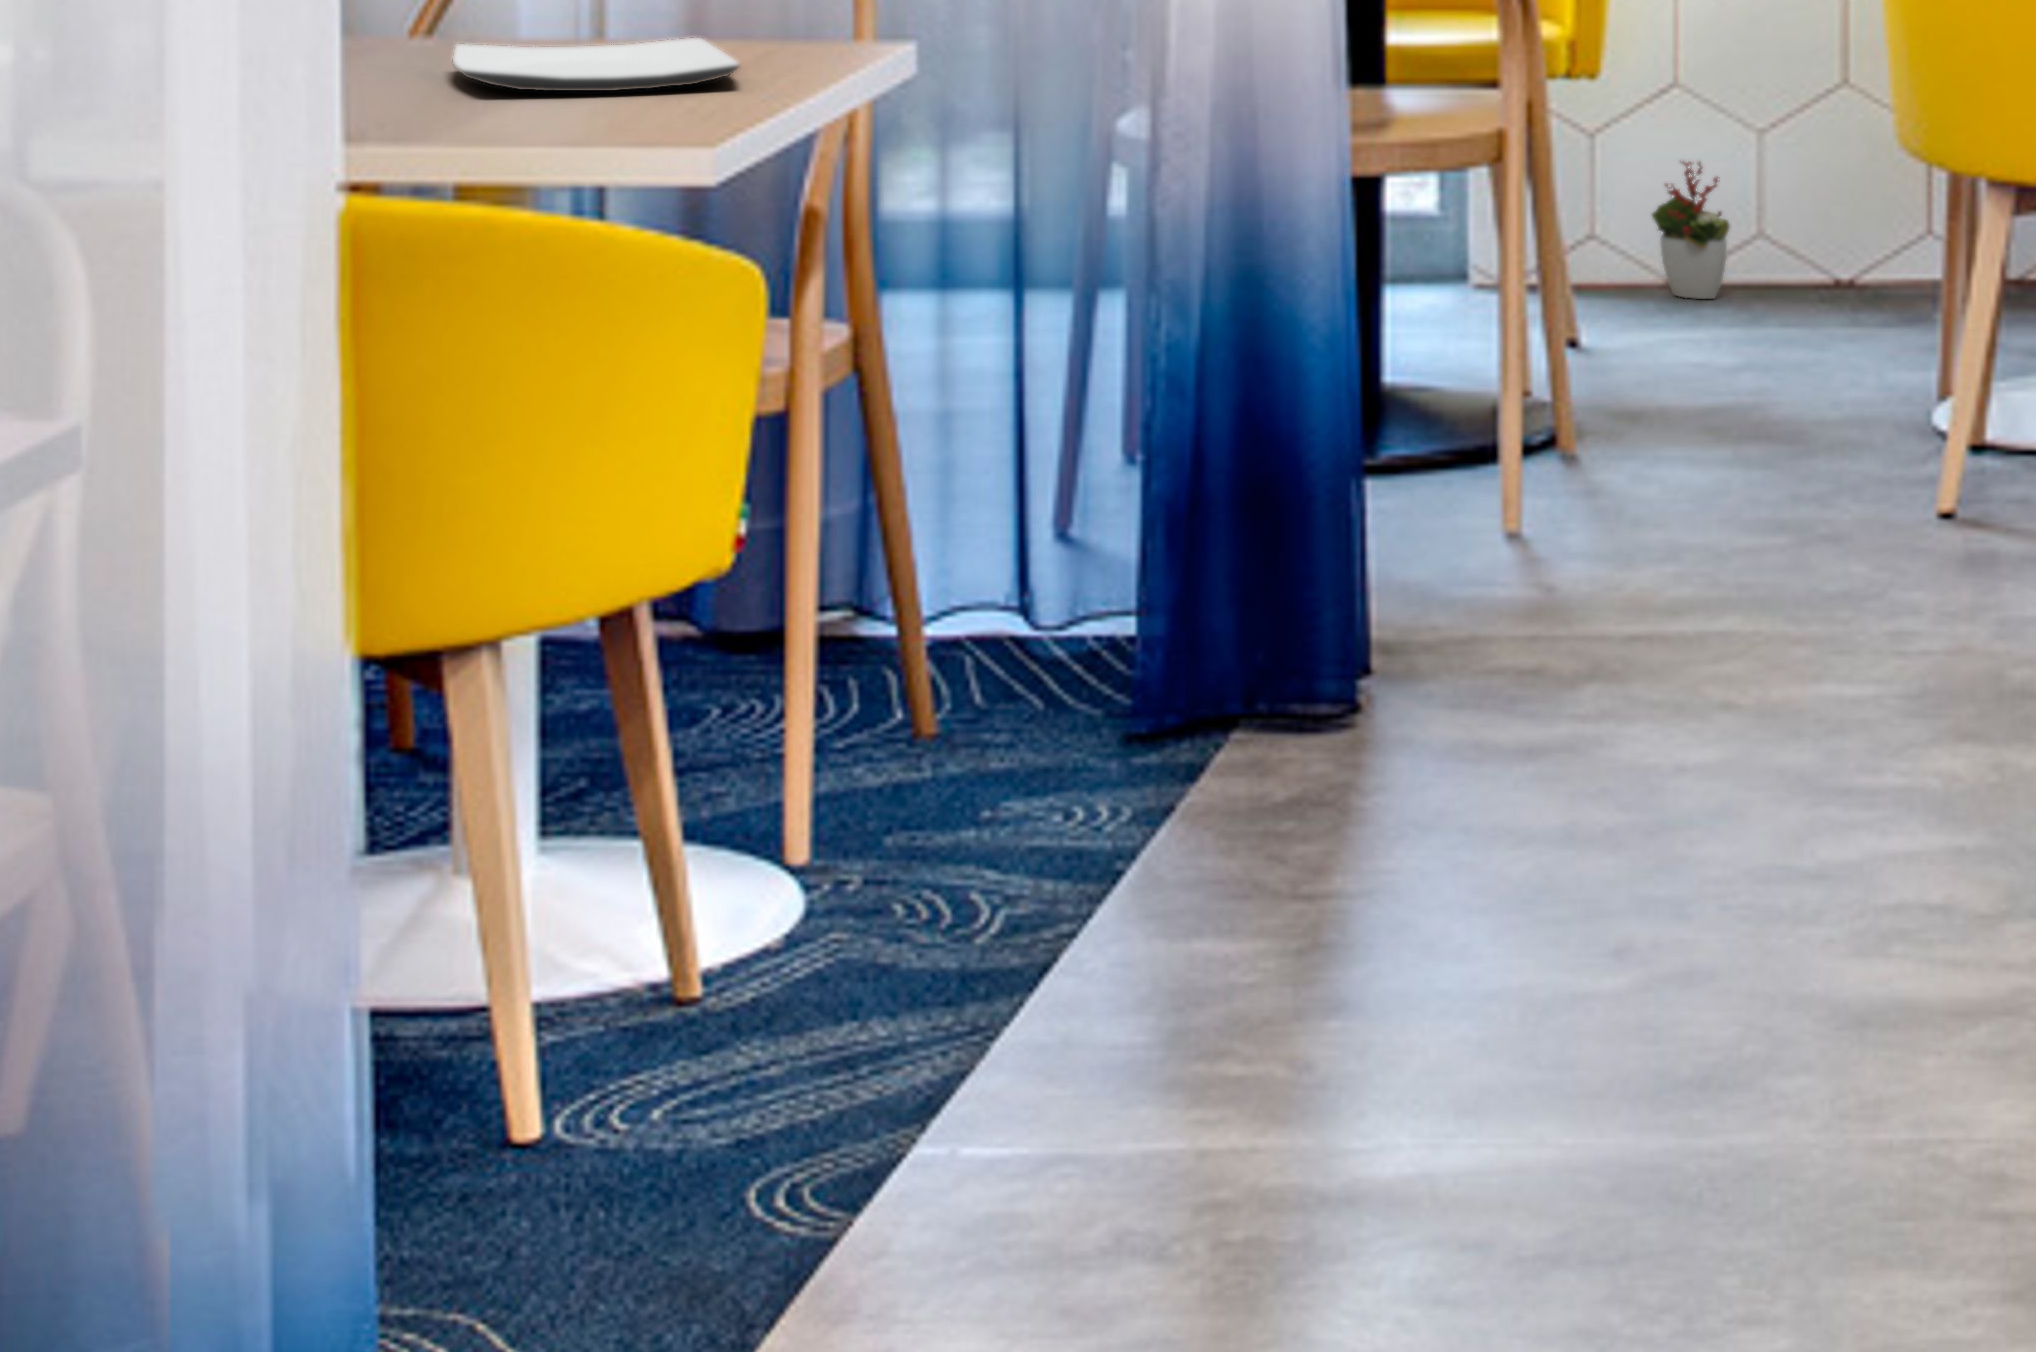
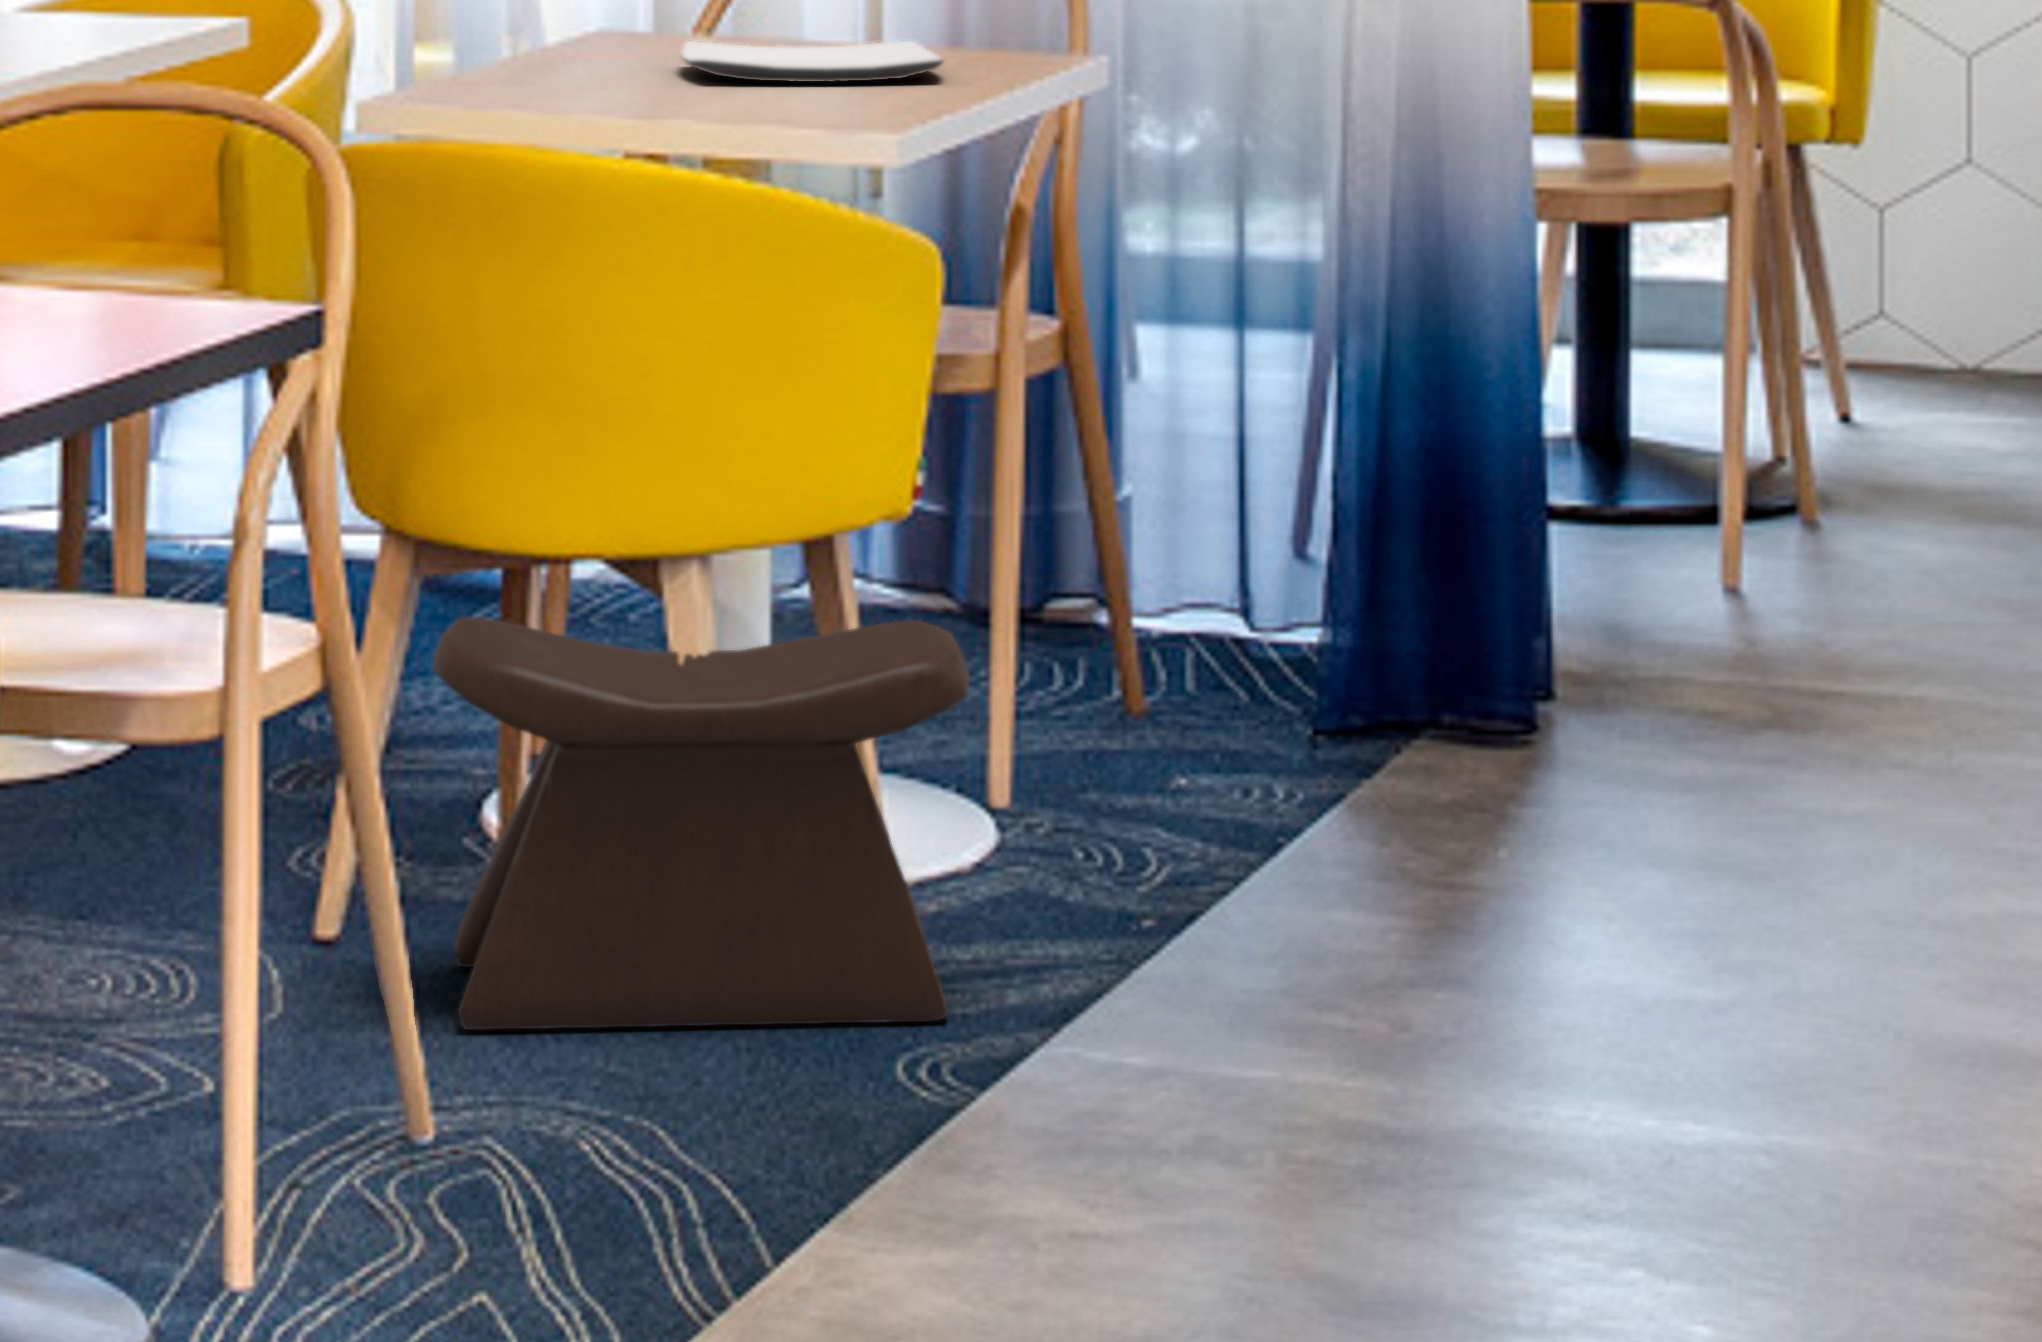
decorative plant: present [1652,162,1729,299] -> none [1933,240,2016,387]
stool: none [213,693,812,1183] -> present [433,617,970,1030]

